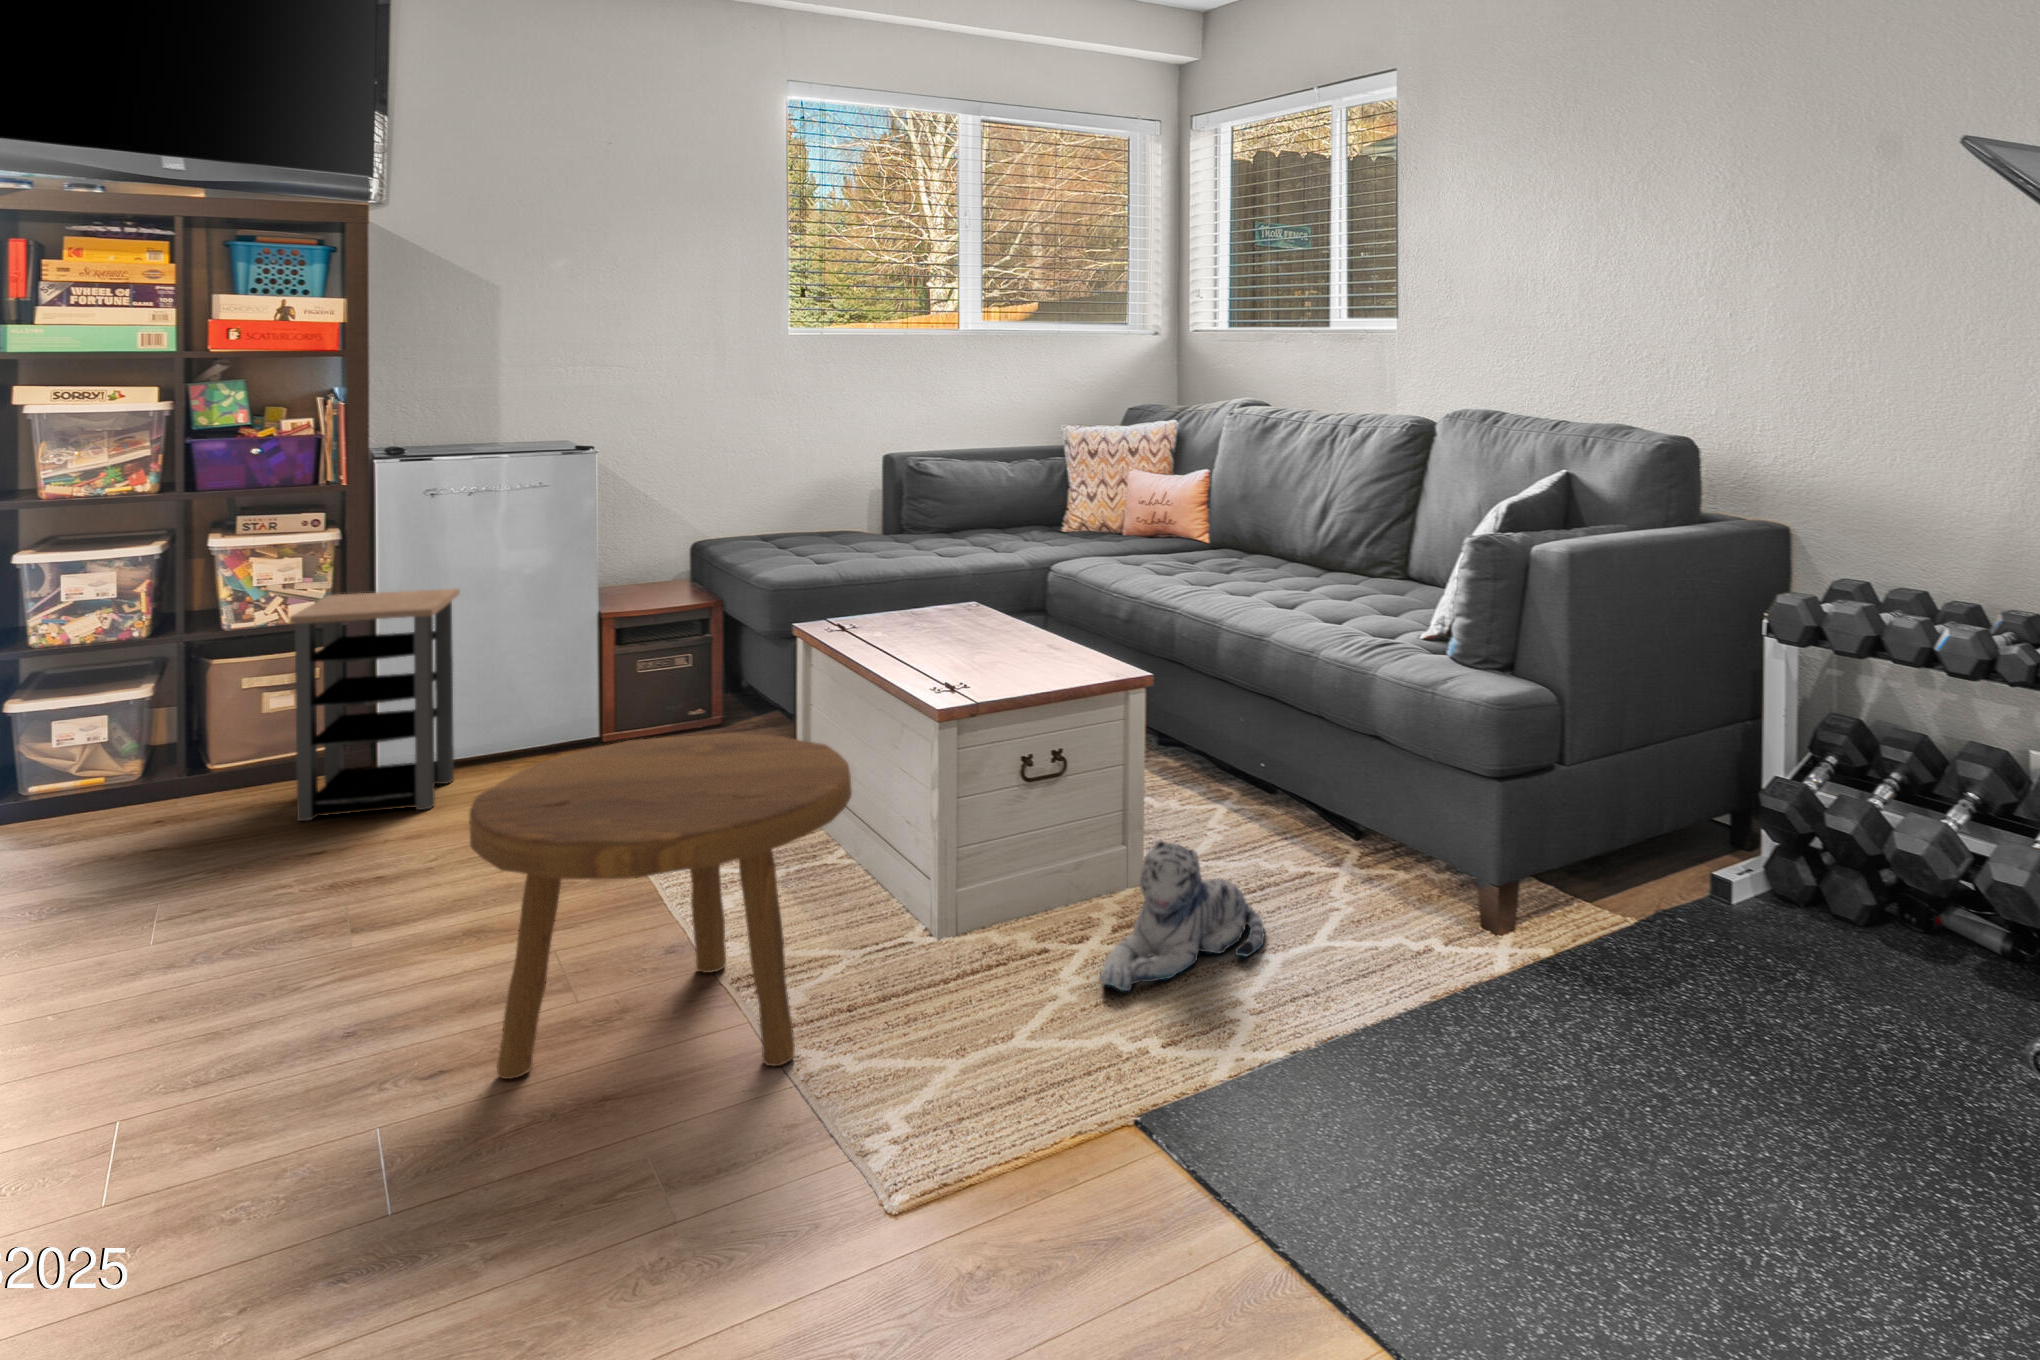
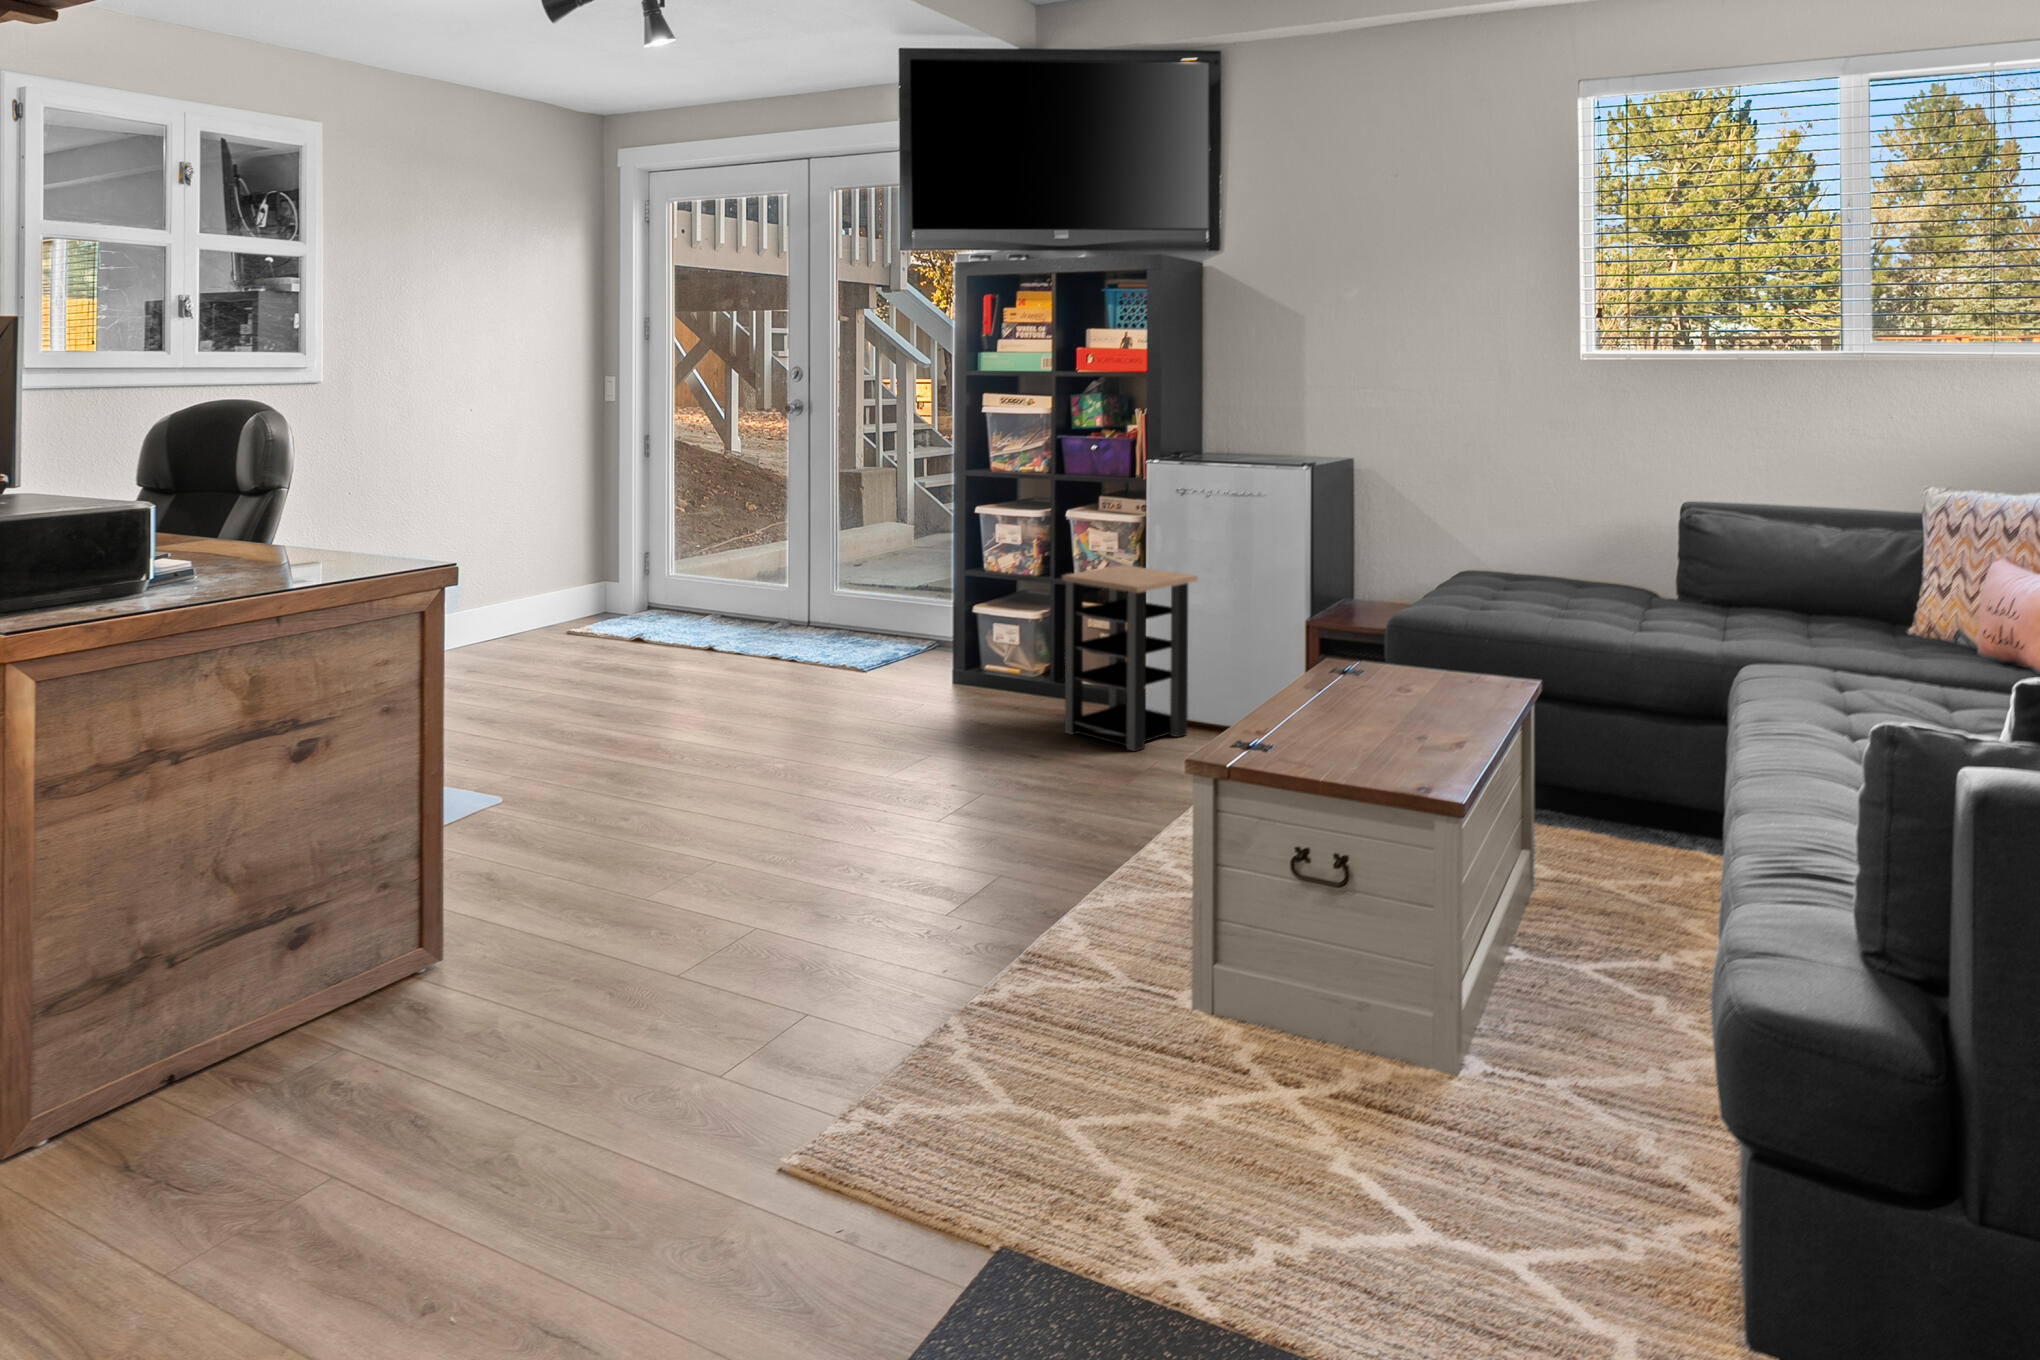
footstool: present [469,733,852,1079] -> none [790,712,1096,1030]
plush toy: present [1100,841,1264,991] -> none [1206,993,1493,1198]

